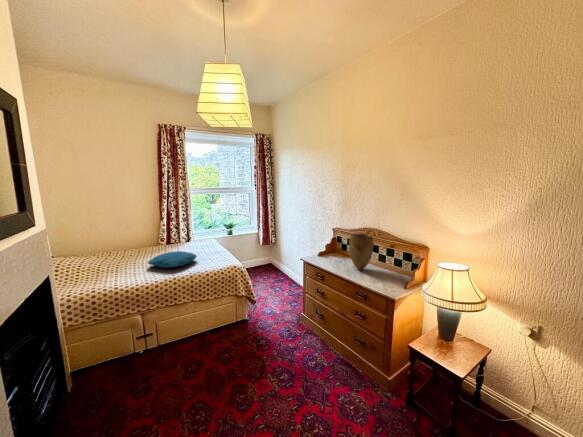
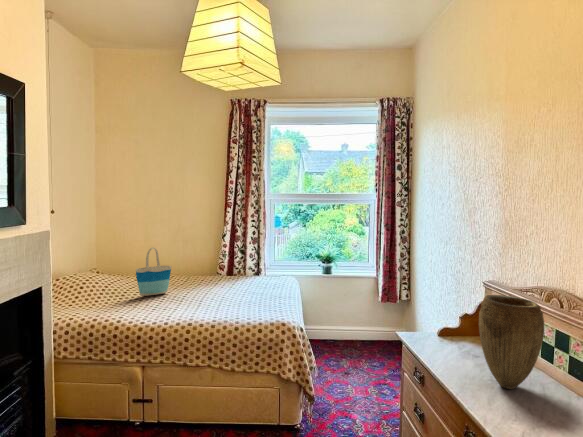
tote bag: none [107,232,134,269] -> present [136,248,172,296]
pillow: present [148,251,197,268] -> none [174,285,240,308]

